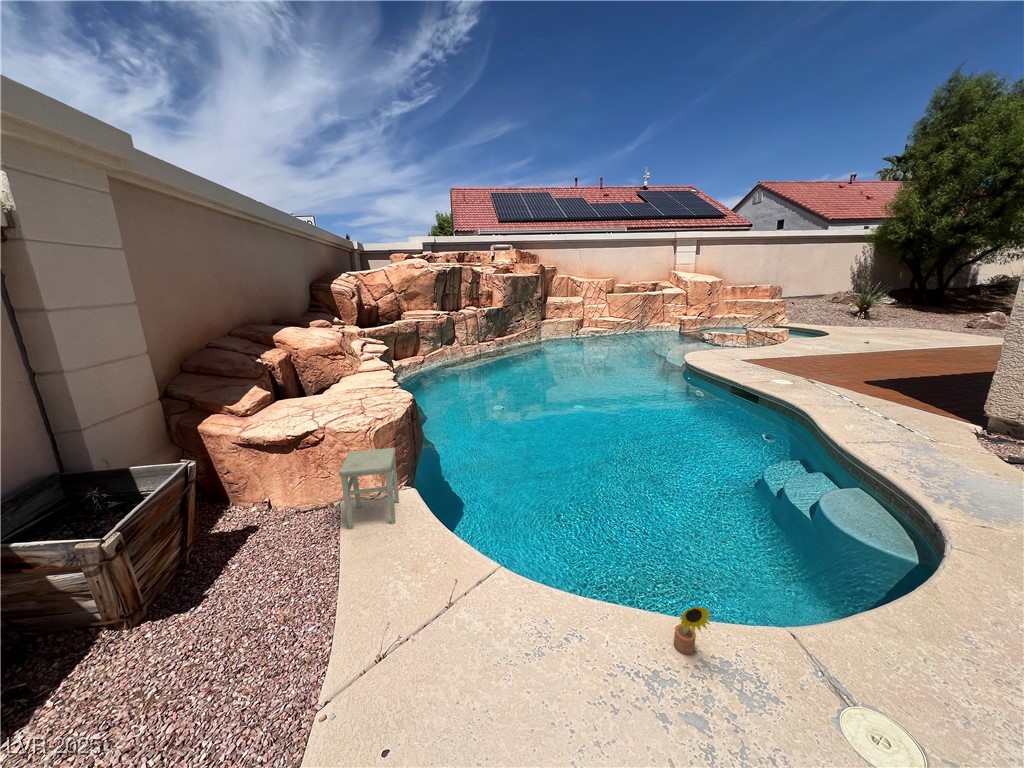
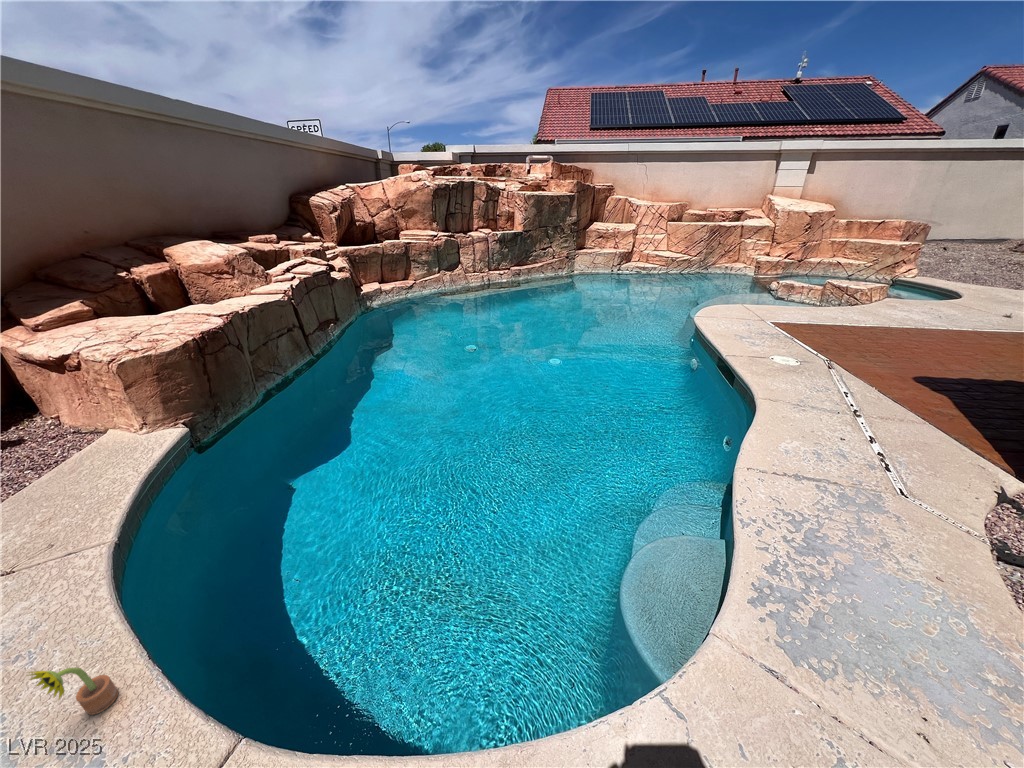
stool: present [339,448,399,529] -> none [33,382,149,463]

